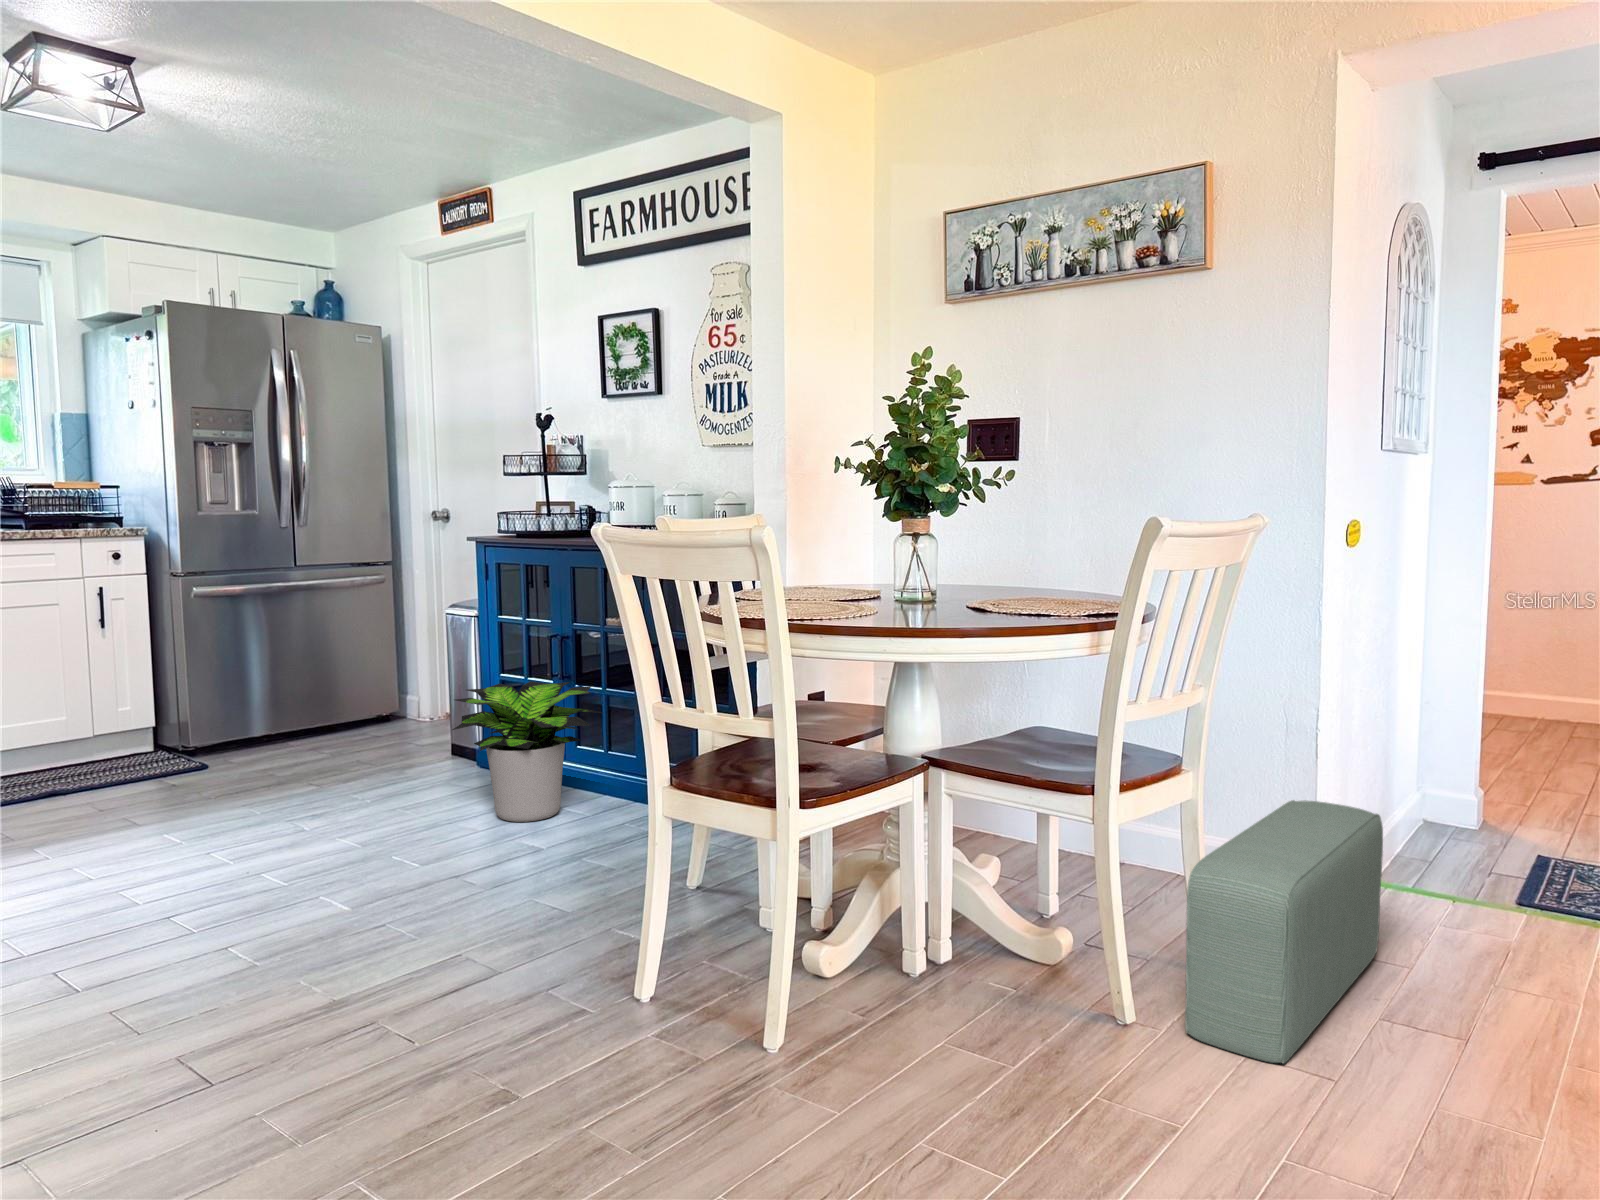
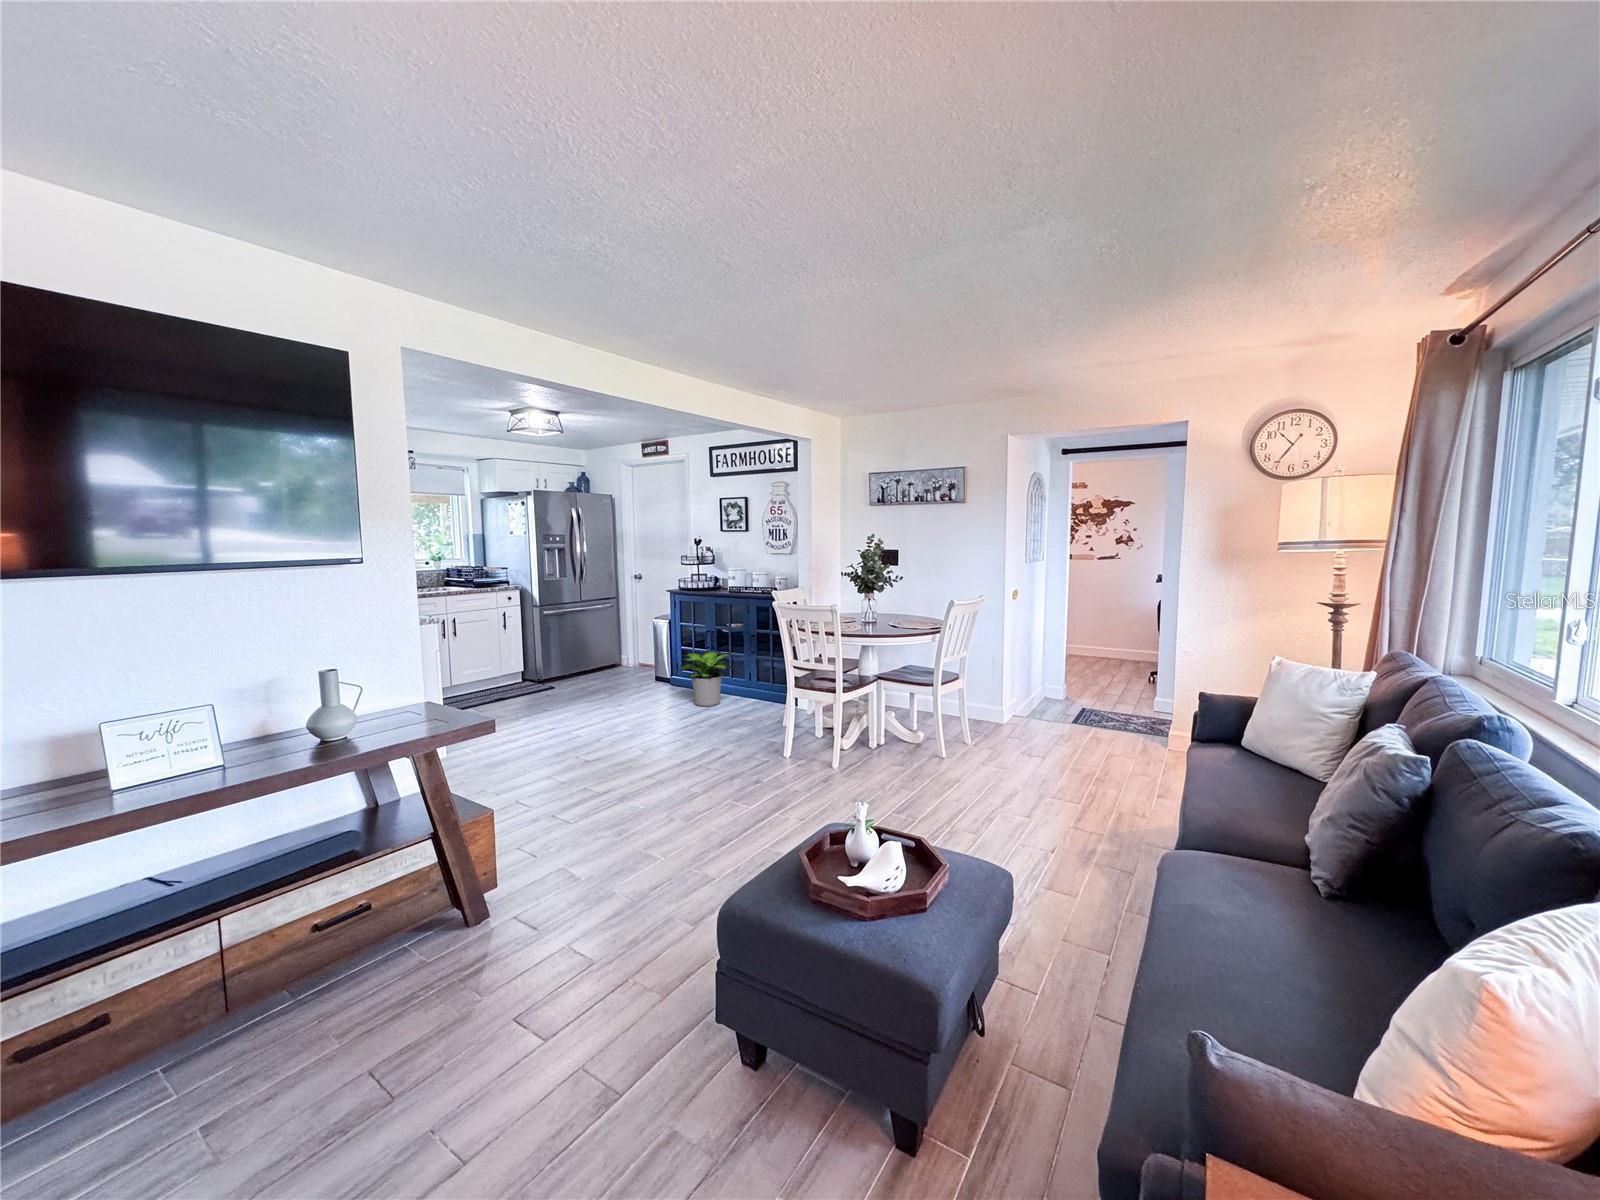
pouf: present [1185,800,1383,1063] -> none [961,687,1022,764]

